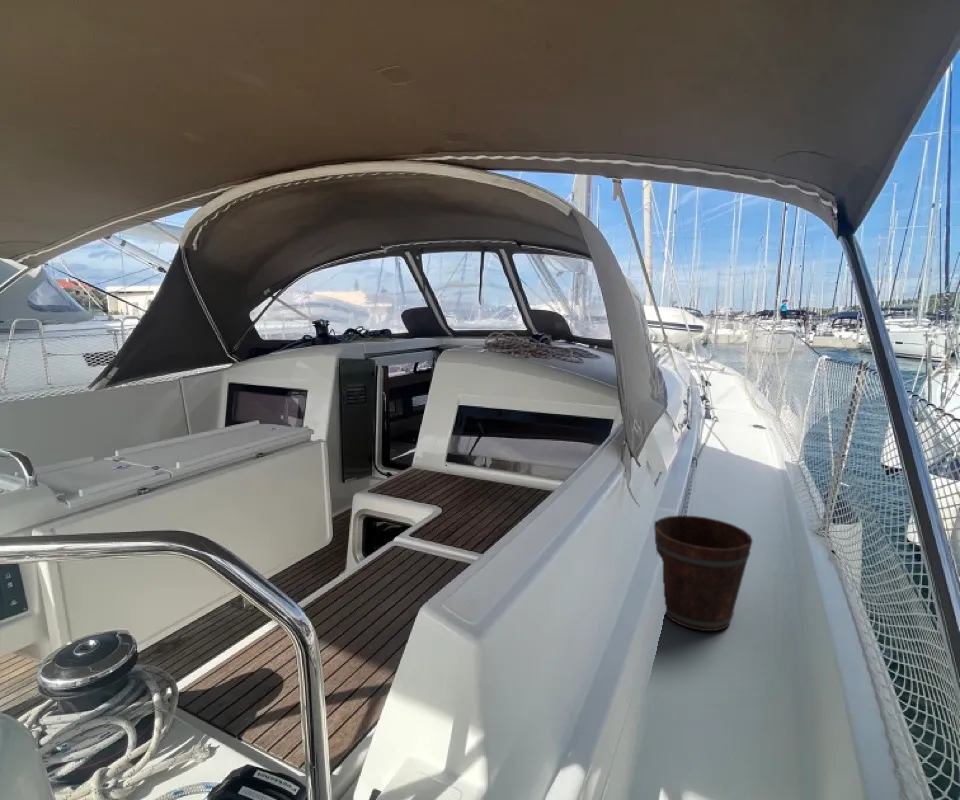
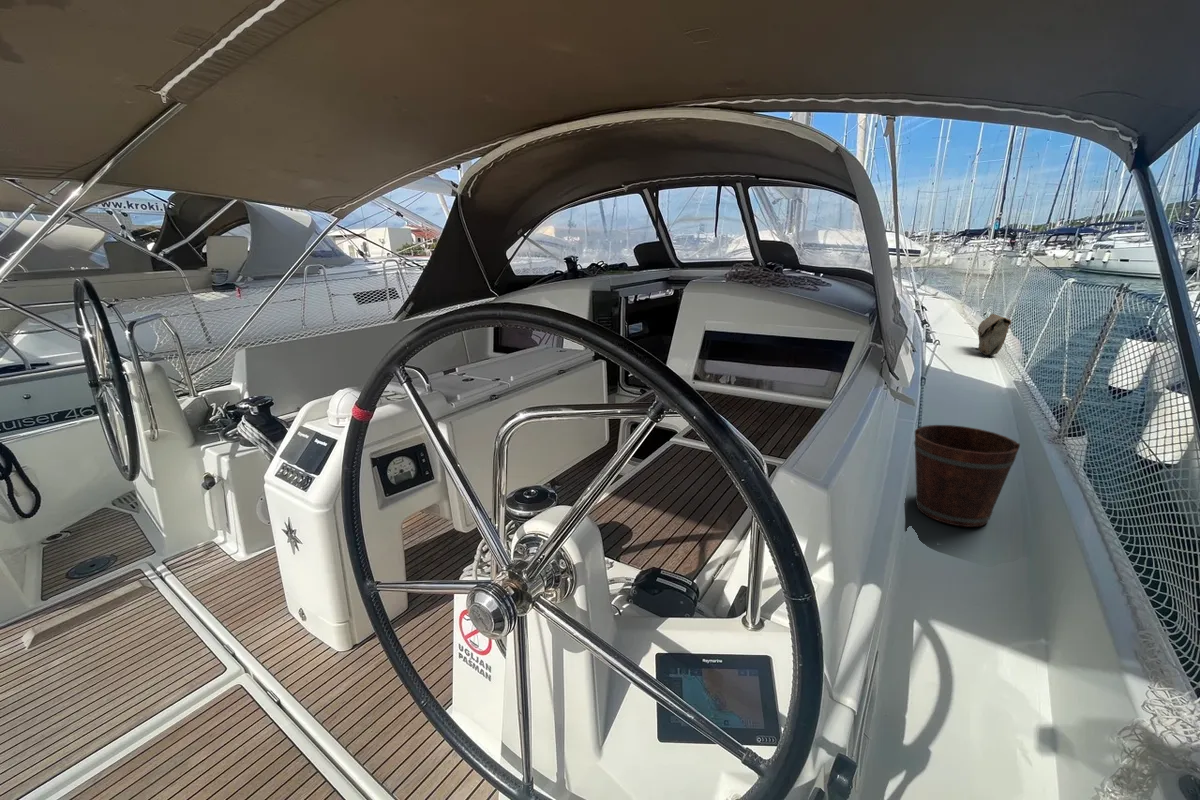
bag: none [754,394,783,435] -> present [978,314,1011,355]

